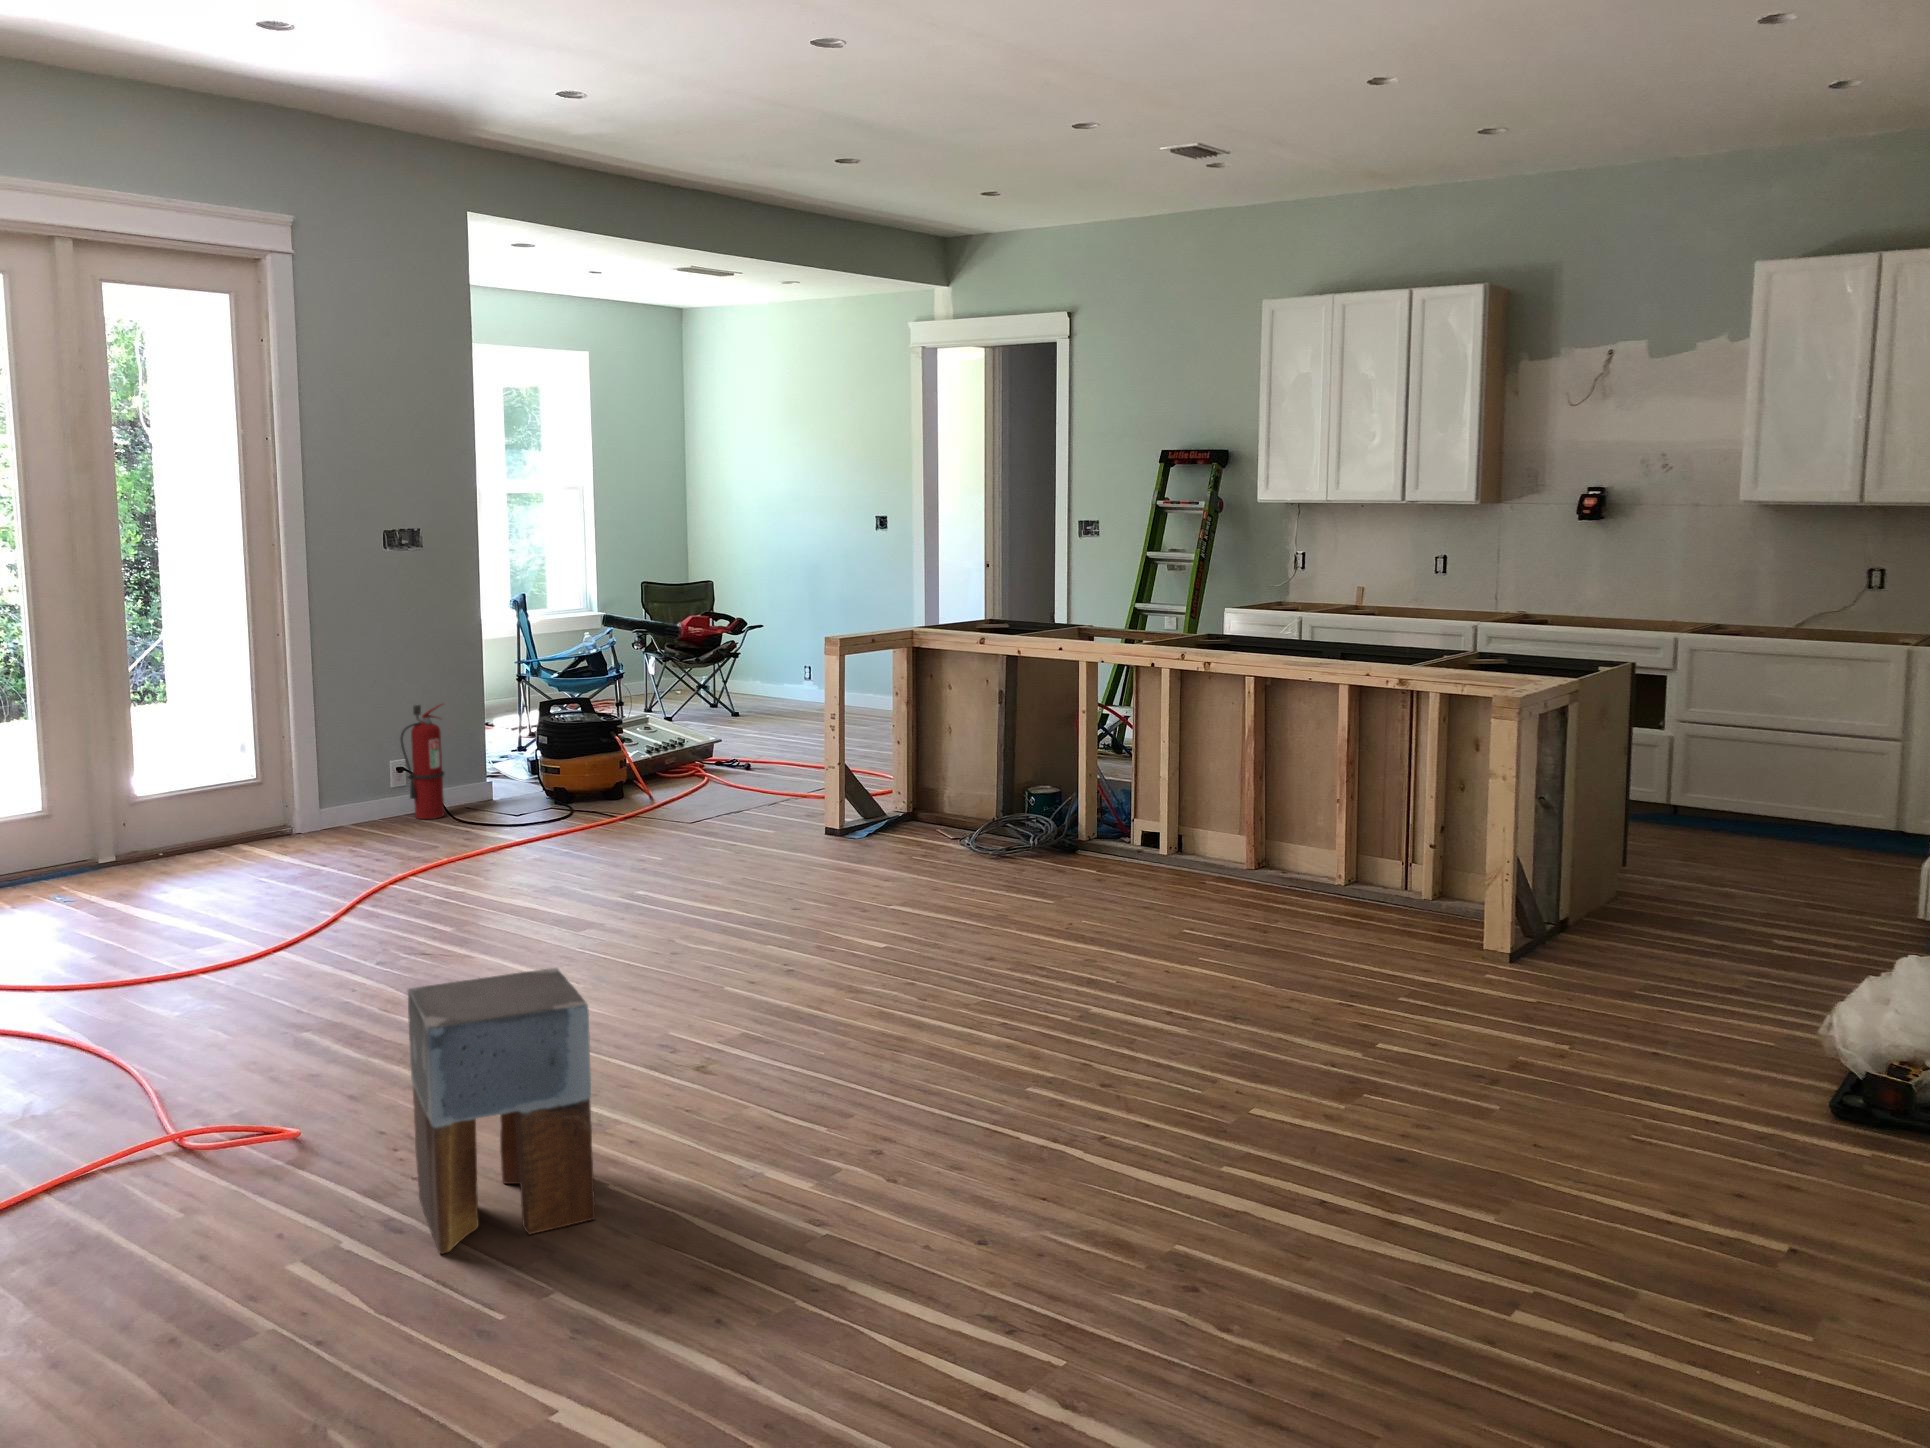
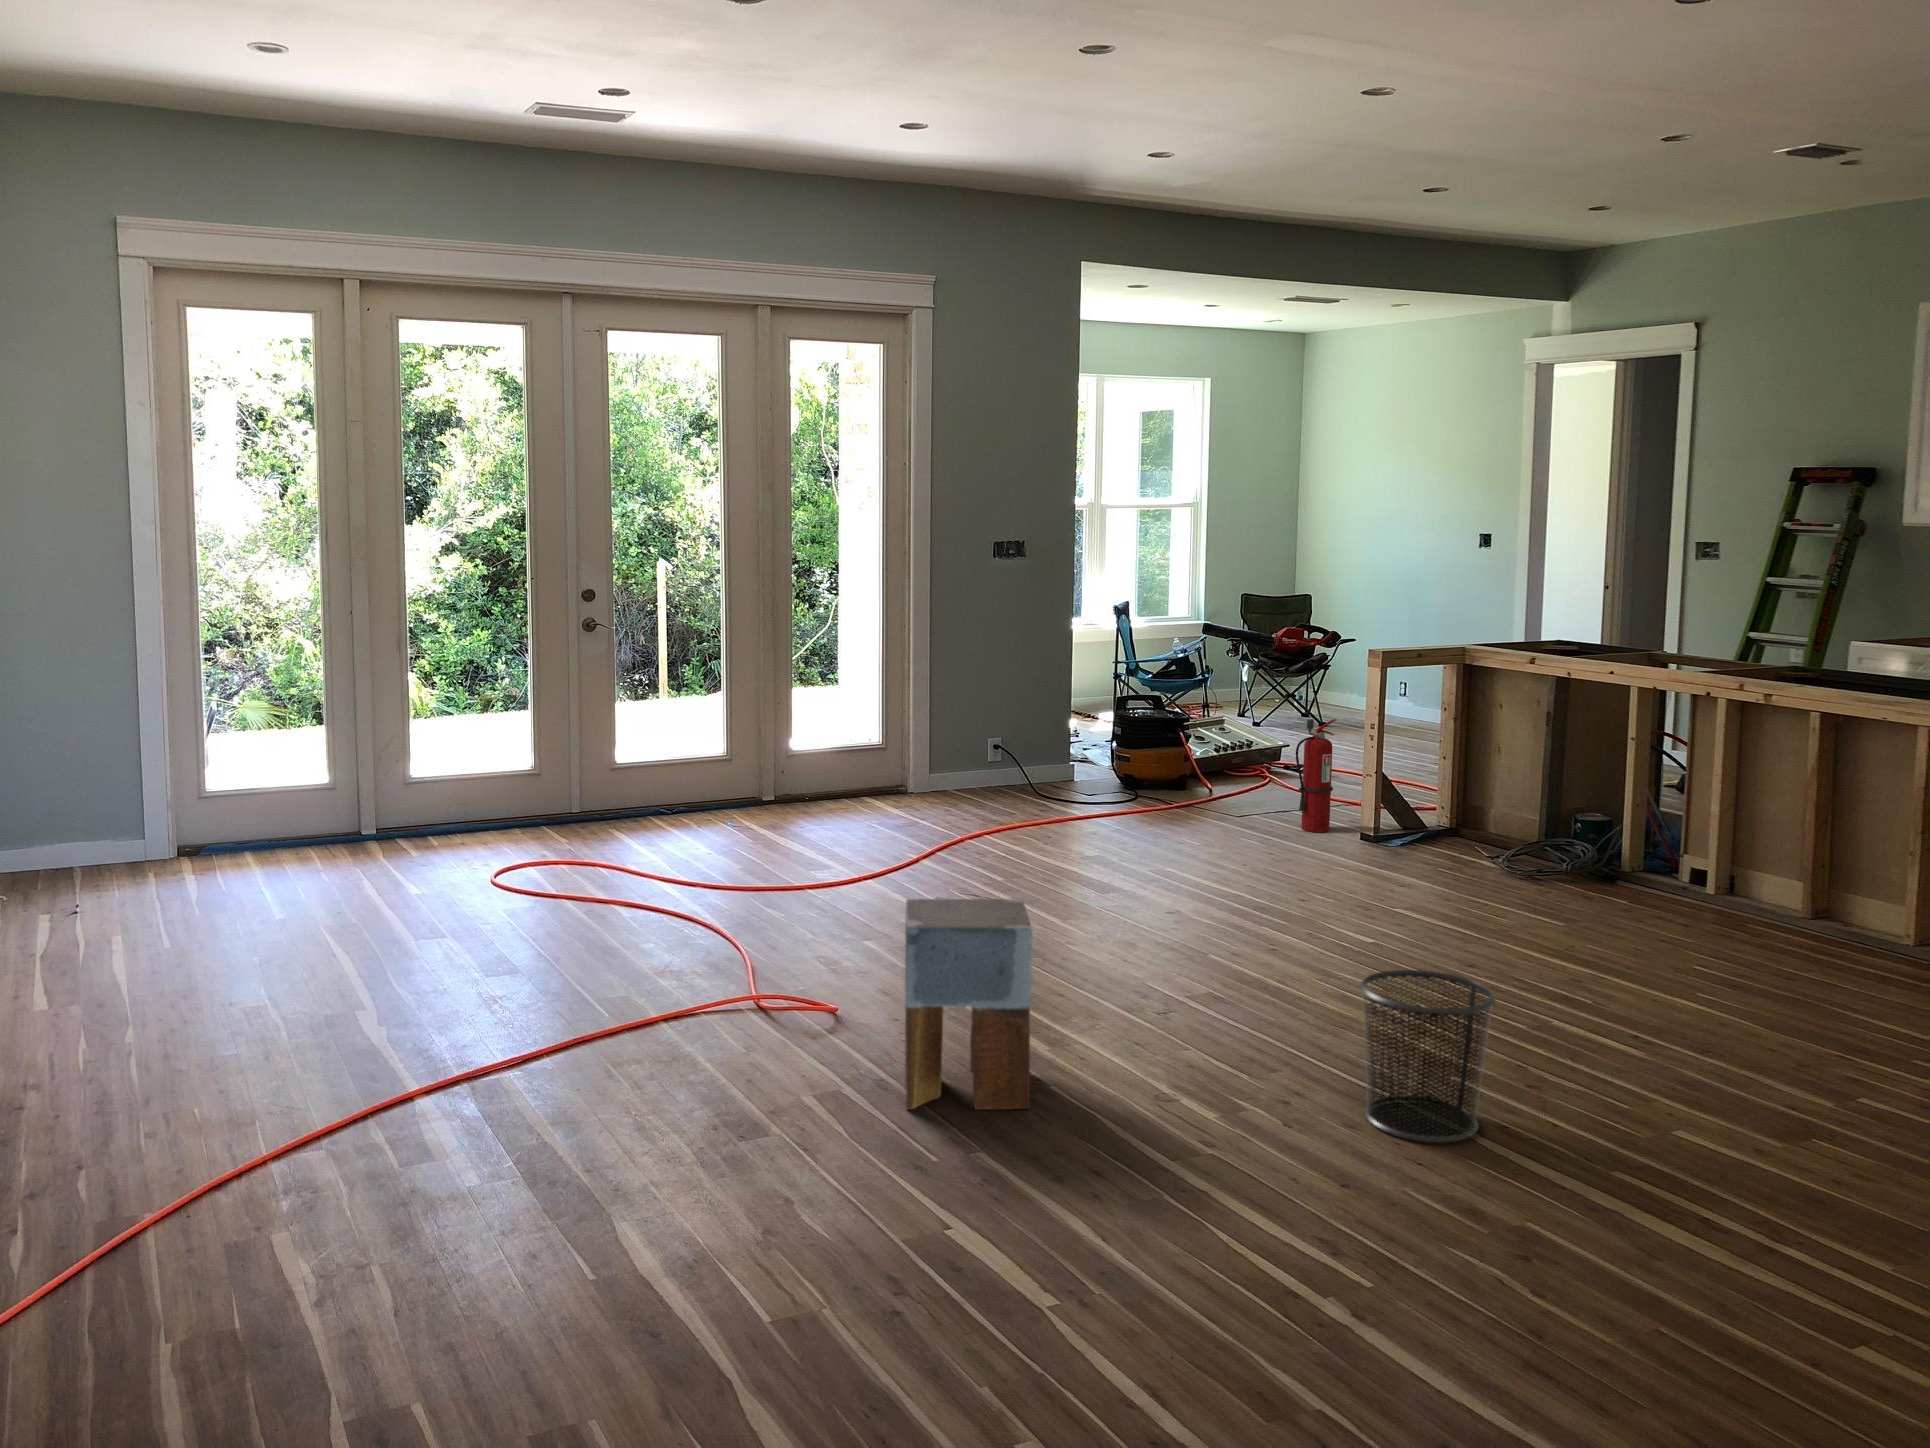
fire extinguisher: present [400,704,444,819] -> present [1296,719,1337,832]
waste bin: none [947,982,1083,1165] -> present [1360,970,1495,1143]

